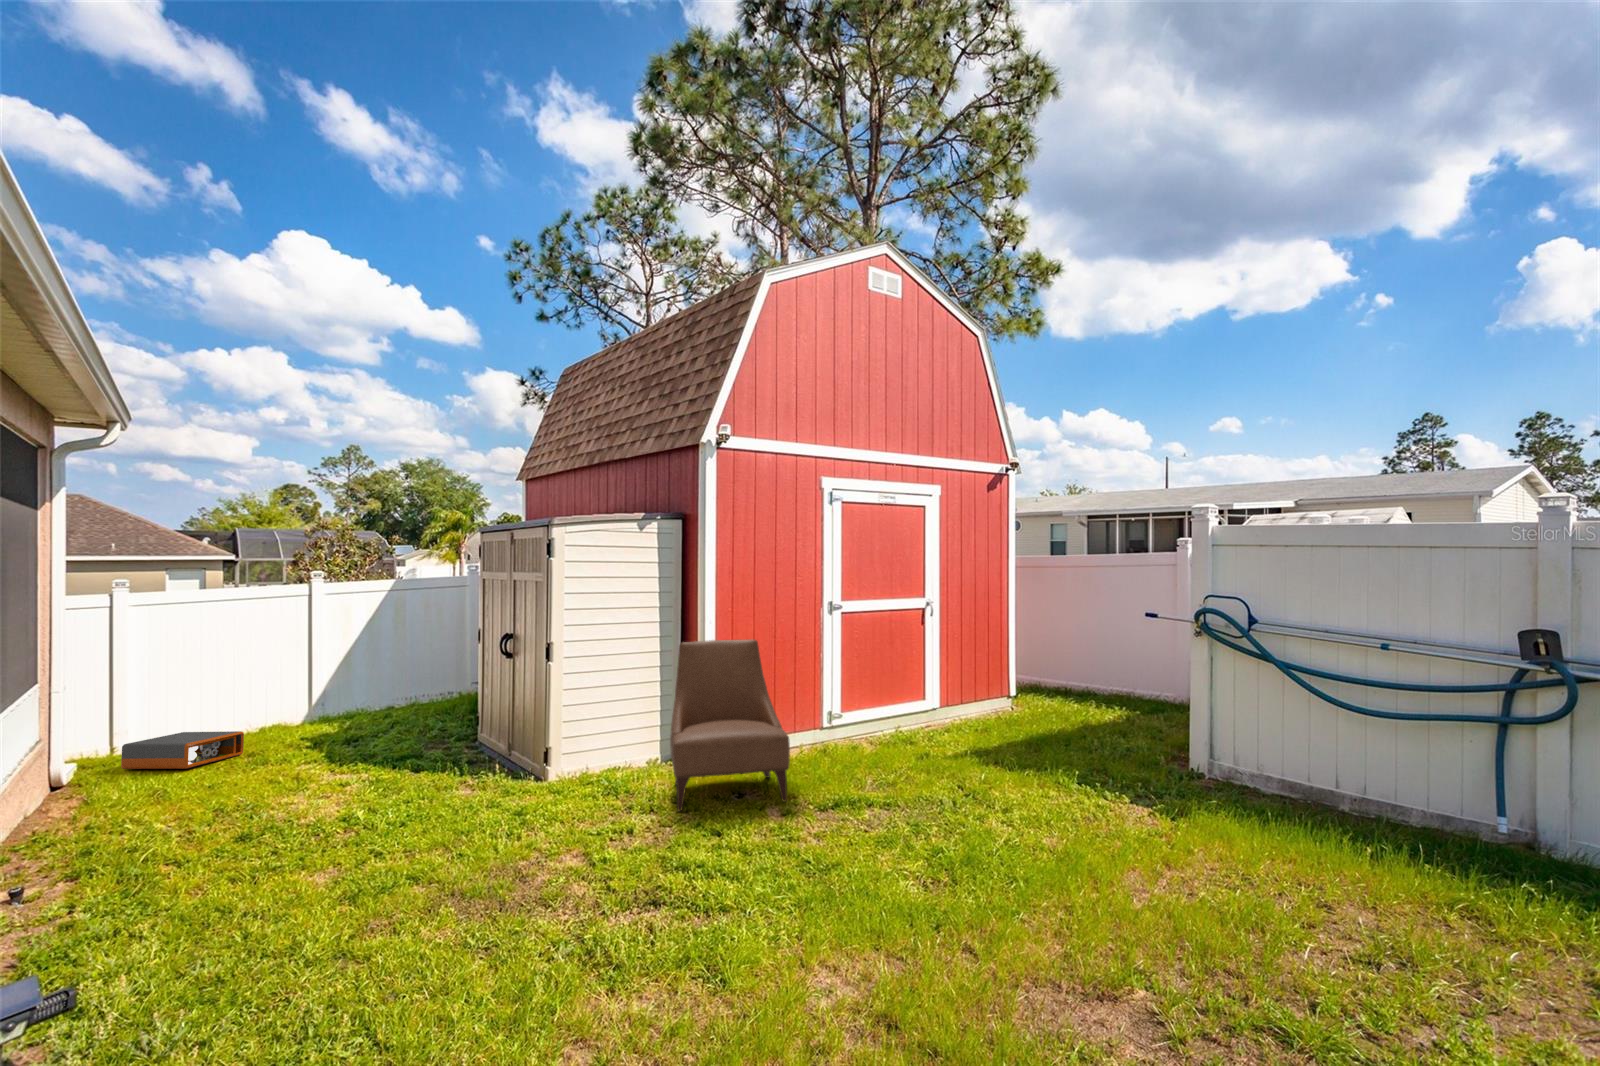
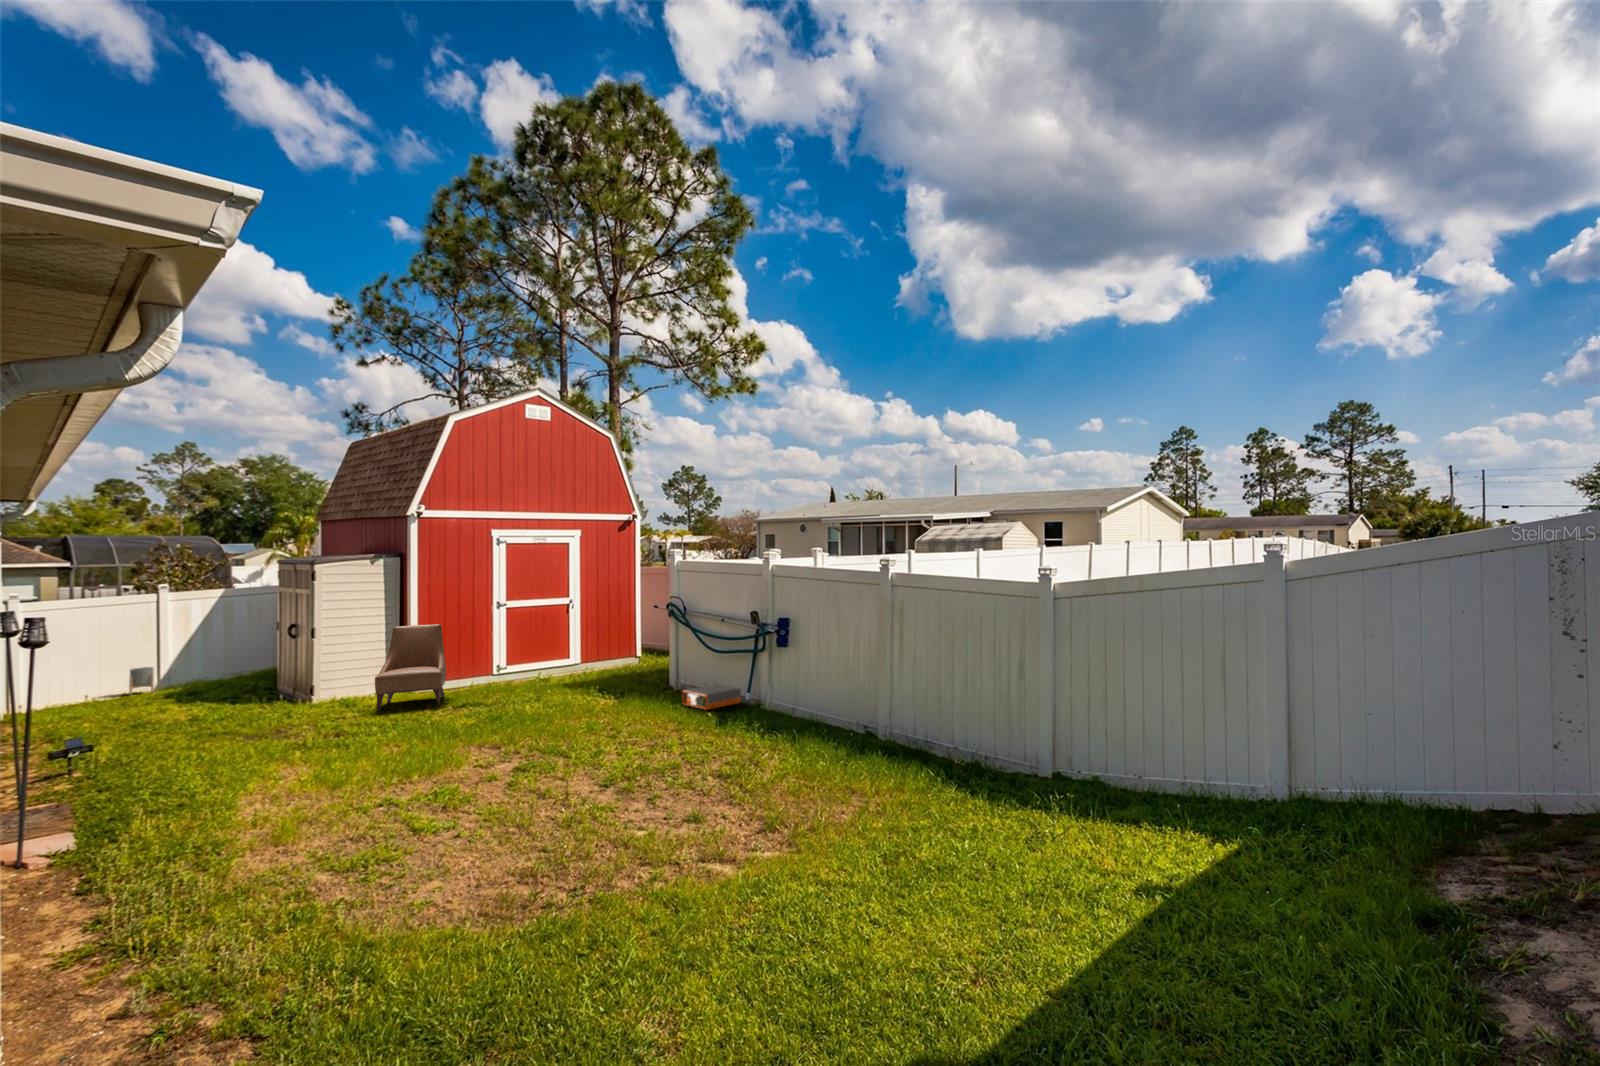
planter: none [262,696,299,744] -> present [129,667,154,695]
storage box: present [121,731,244,769] -> present [682,684,741,710]

